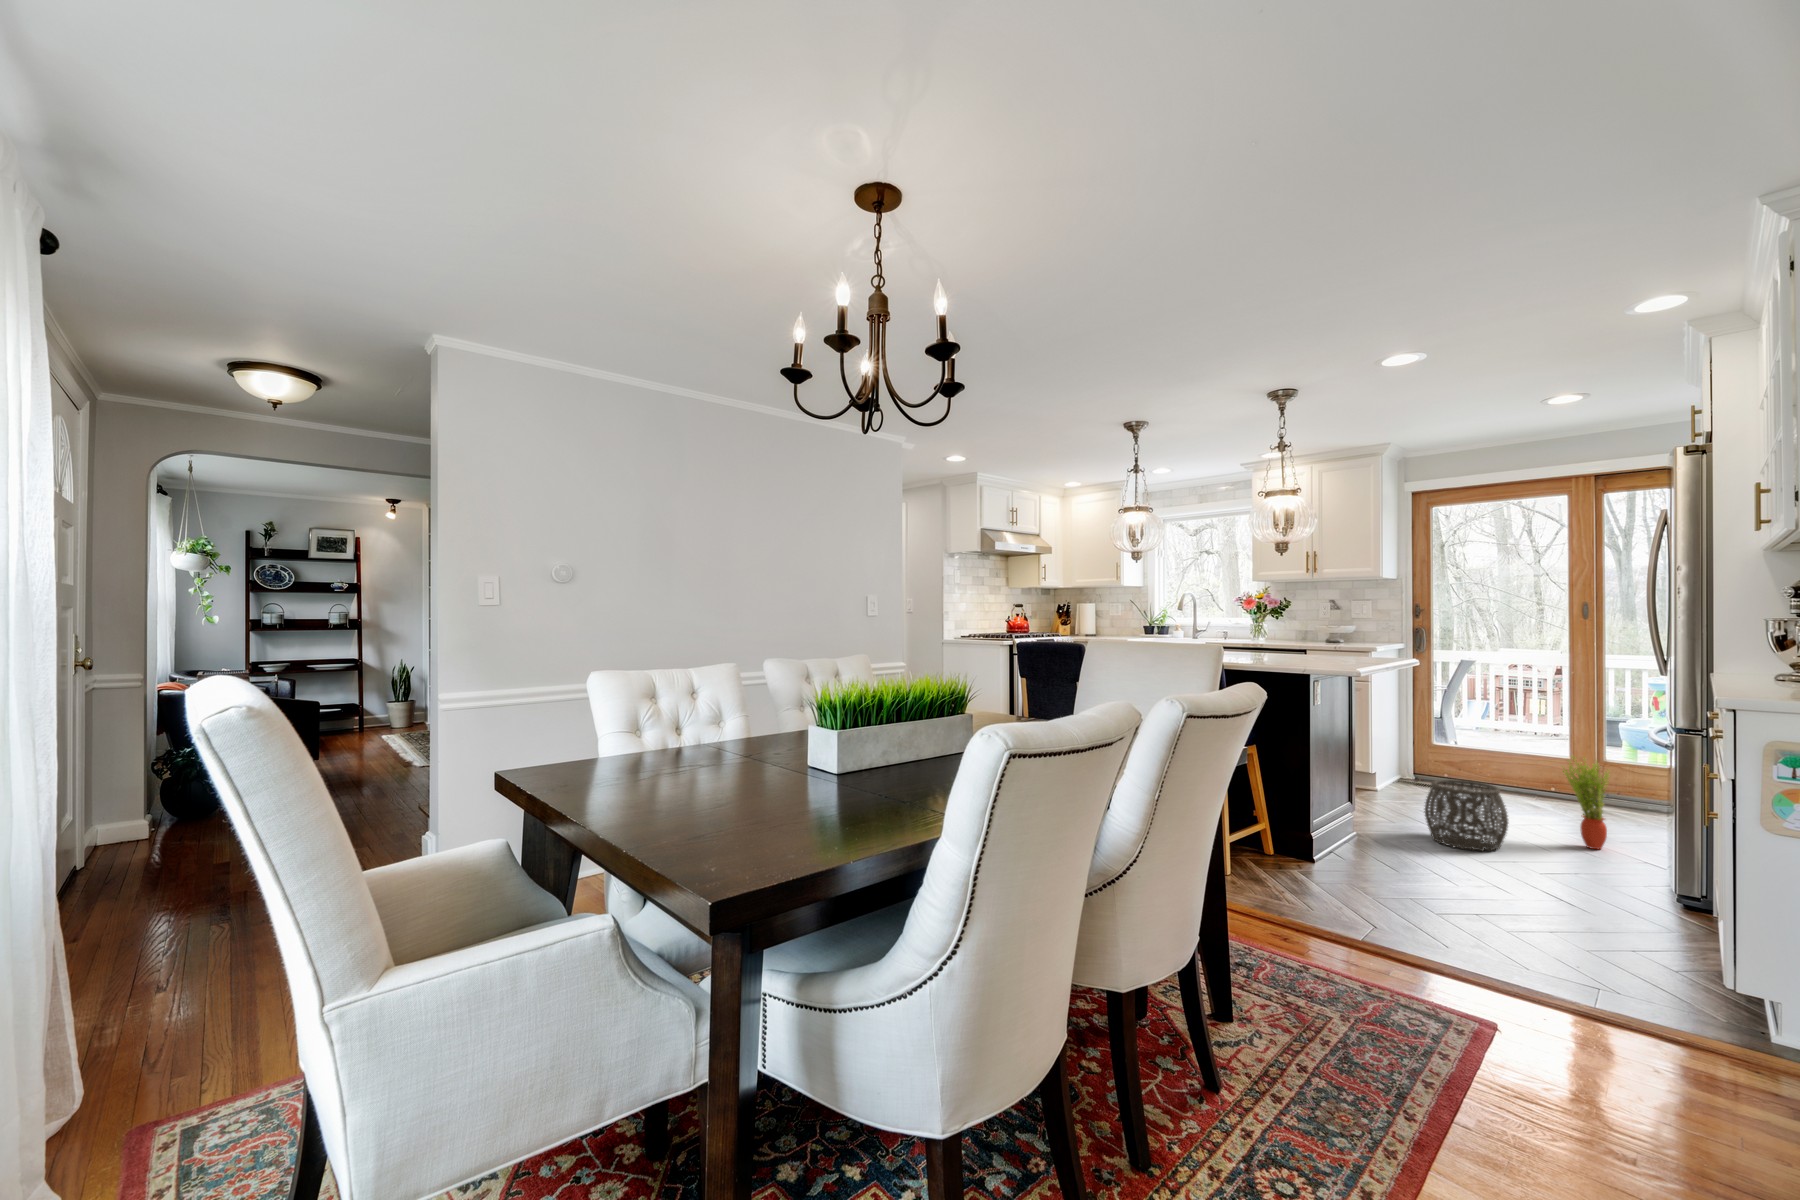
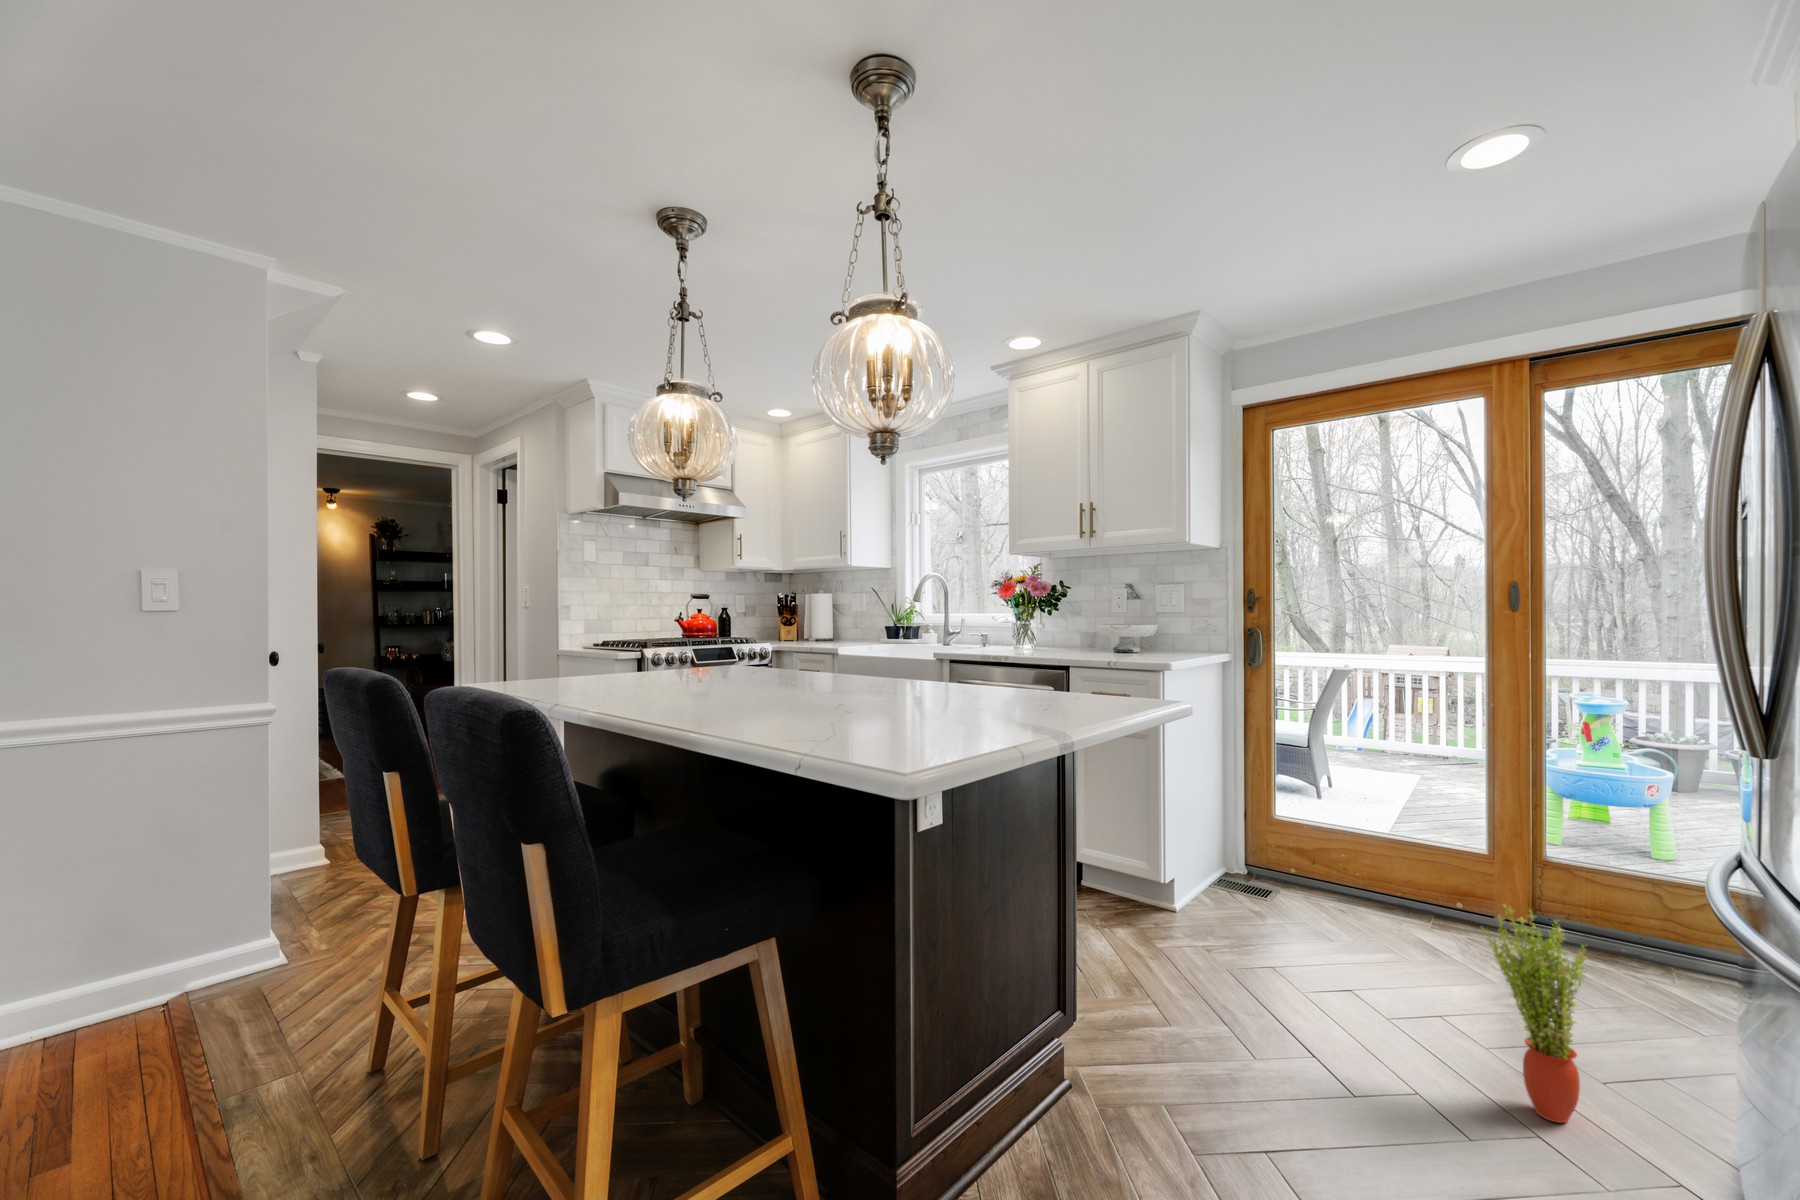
woven basket: present [1424,779,1508,851] -> none [1204,950,1374,1144]

